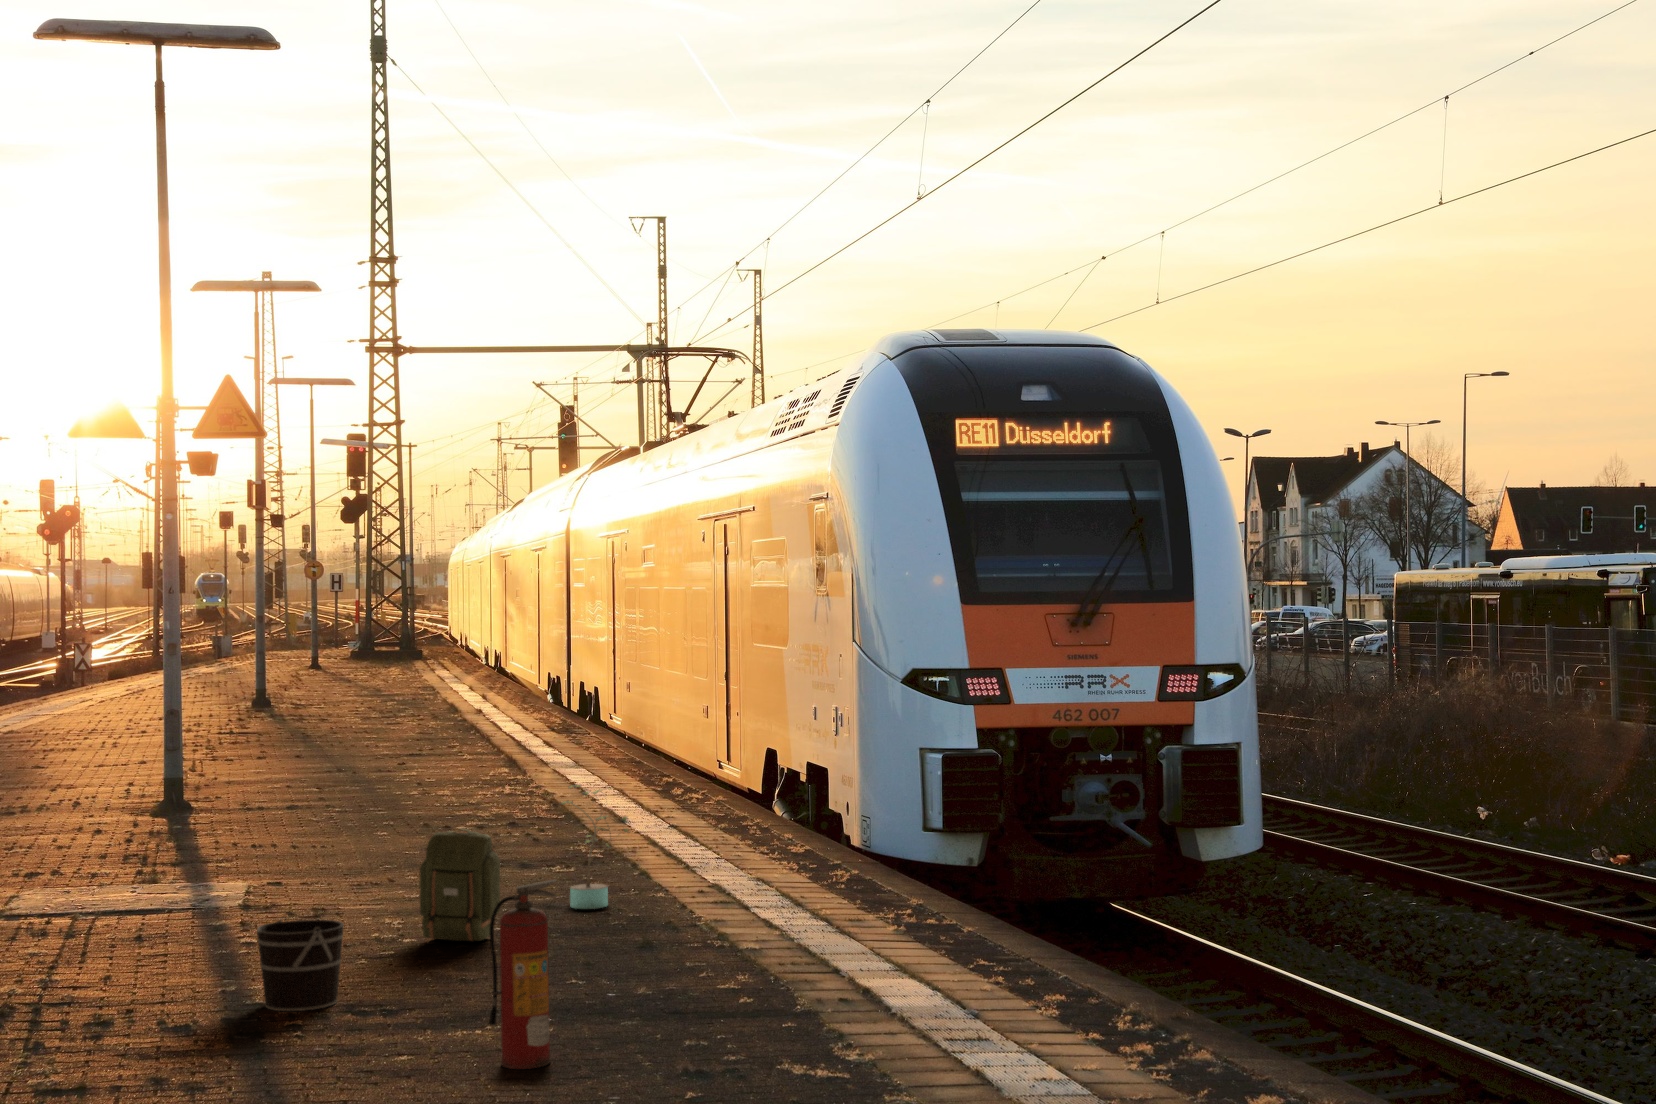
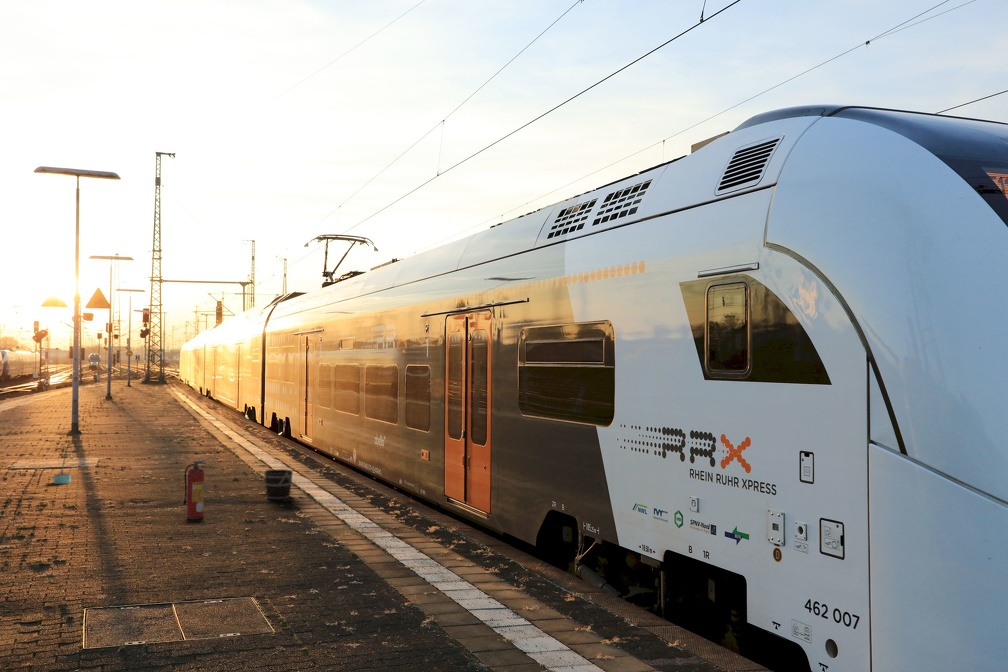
potted plant: present [561,785,628,909] -> present [50,433,80,484]
backpack: present [420,829,500,941] -> none [151,440,182,479]
bucket: present [257,919,344,1011] -> present [264,469,293,499]

